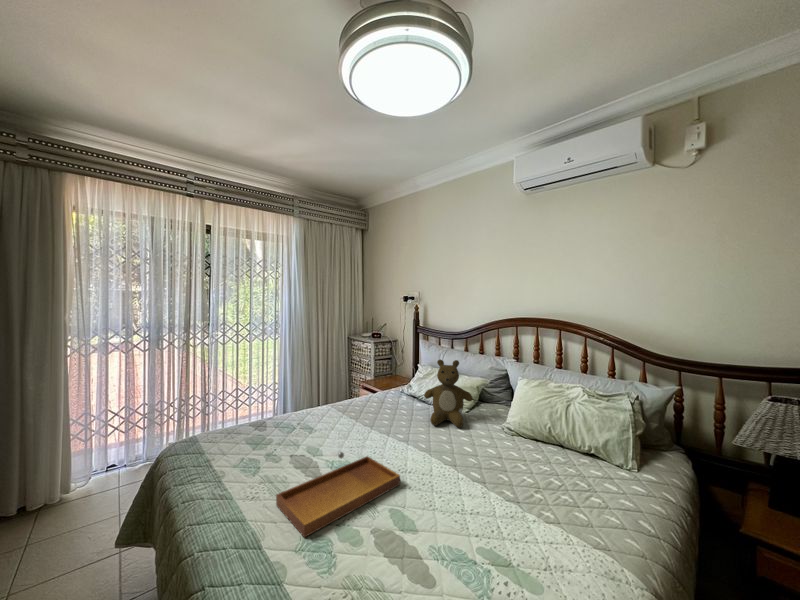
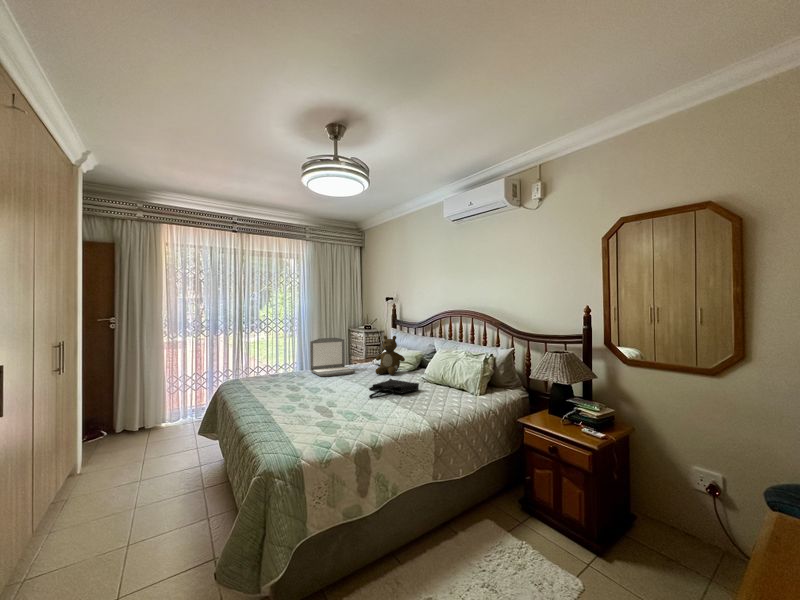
laptop: none [318,361,394,435] -> present [310,338,355,377]
tray: present [276,452,400,537] -> none [280,371,340,396]
tote bag: none [477,457,568,546] -> present [369,379,419,398]

